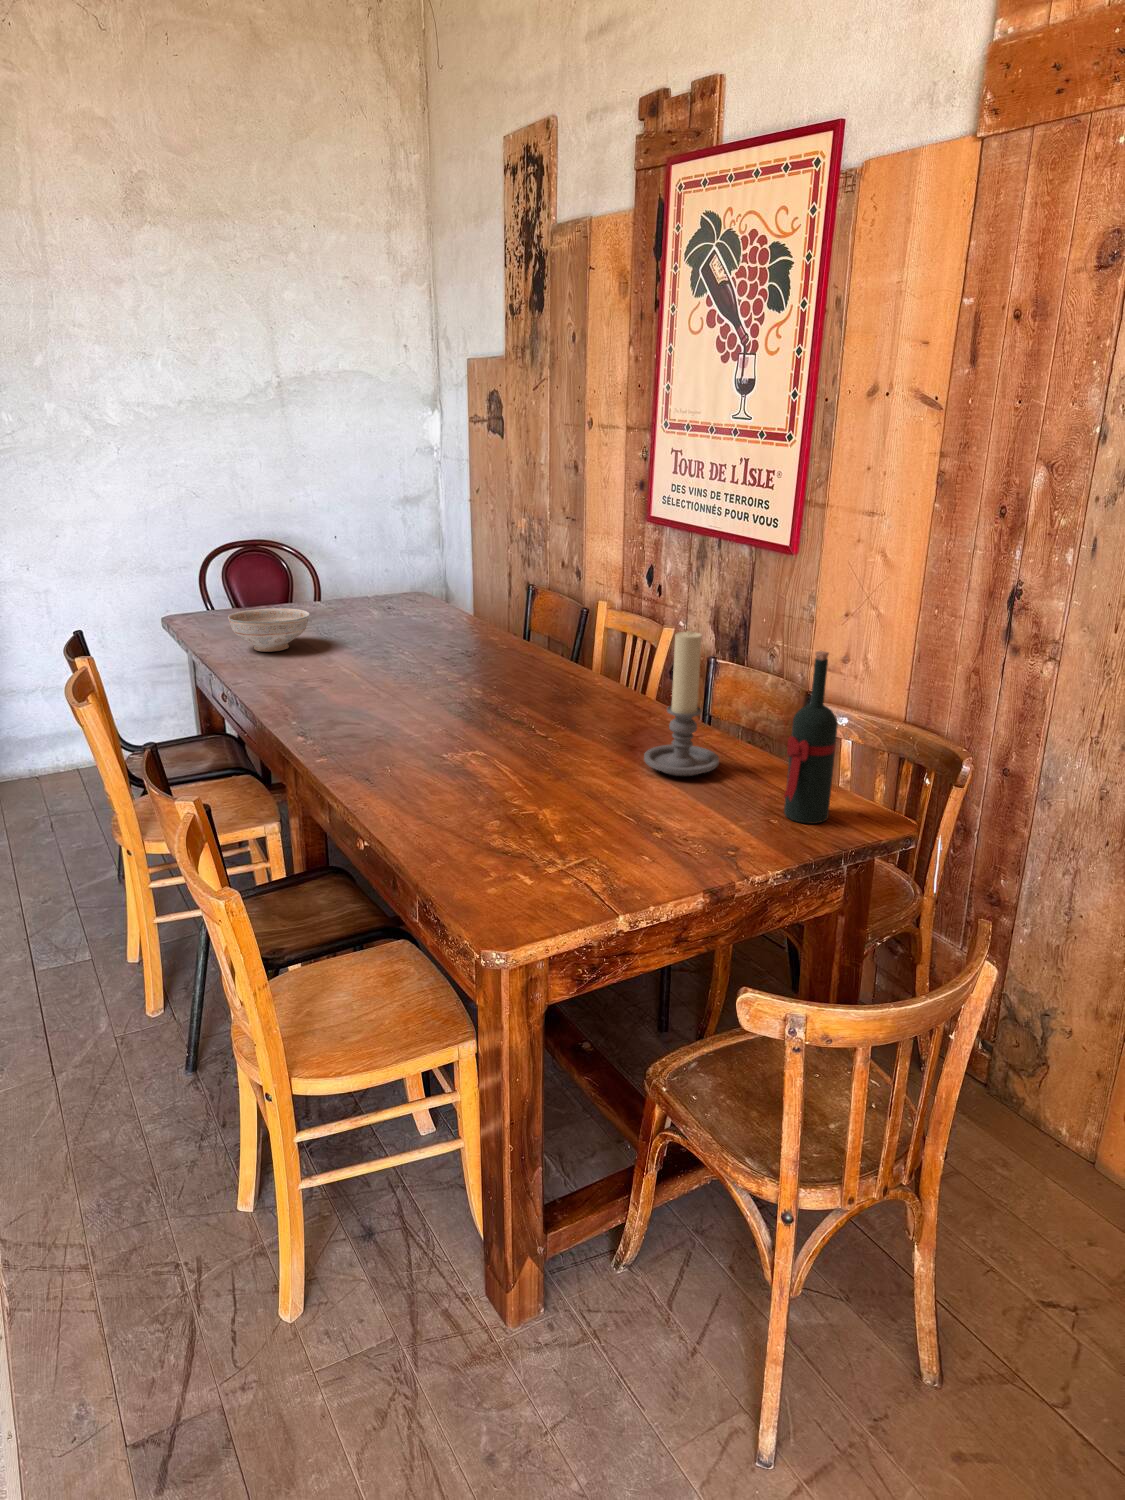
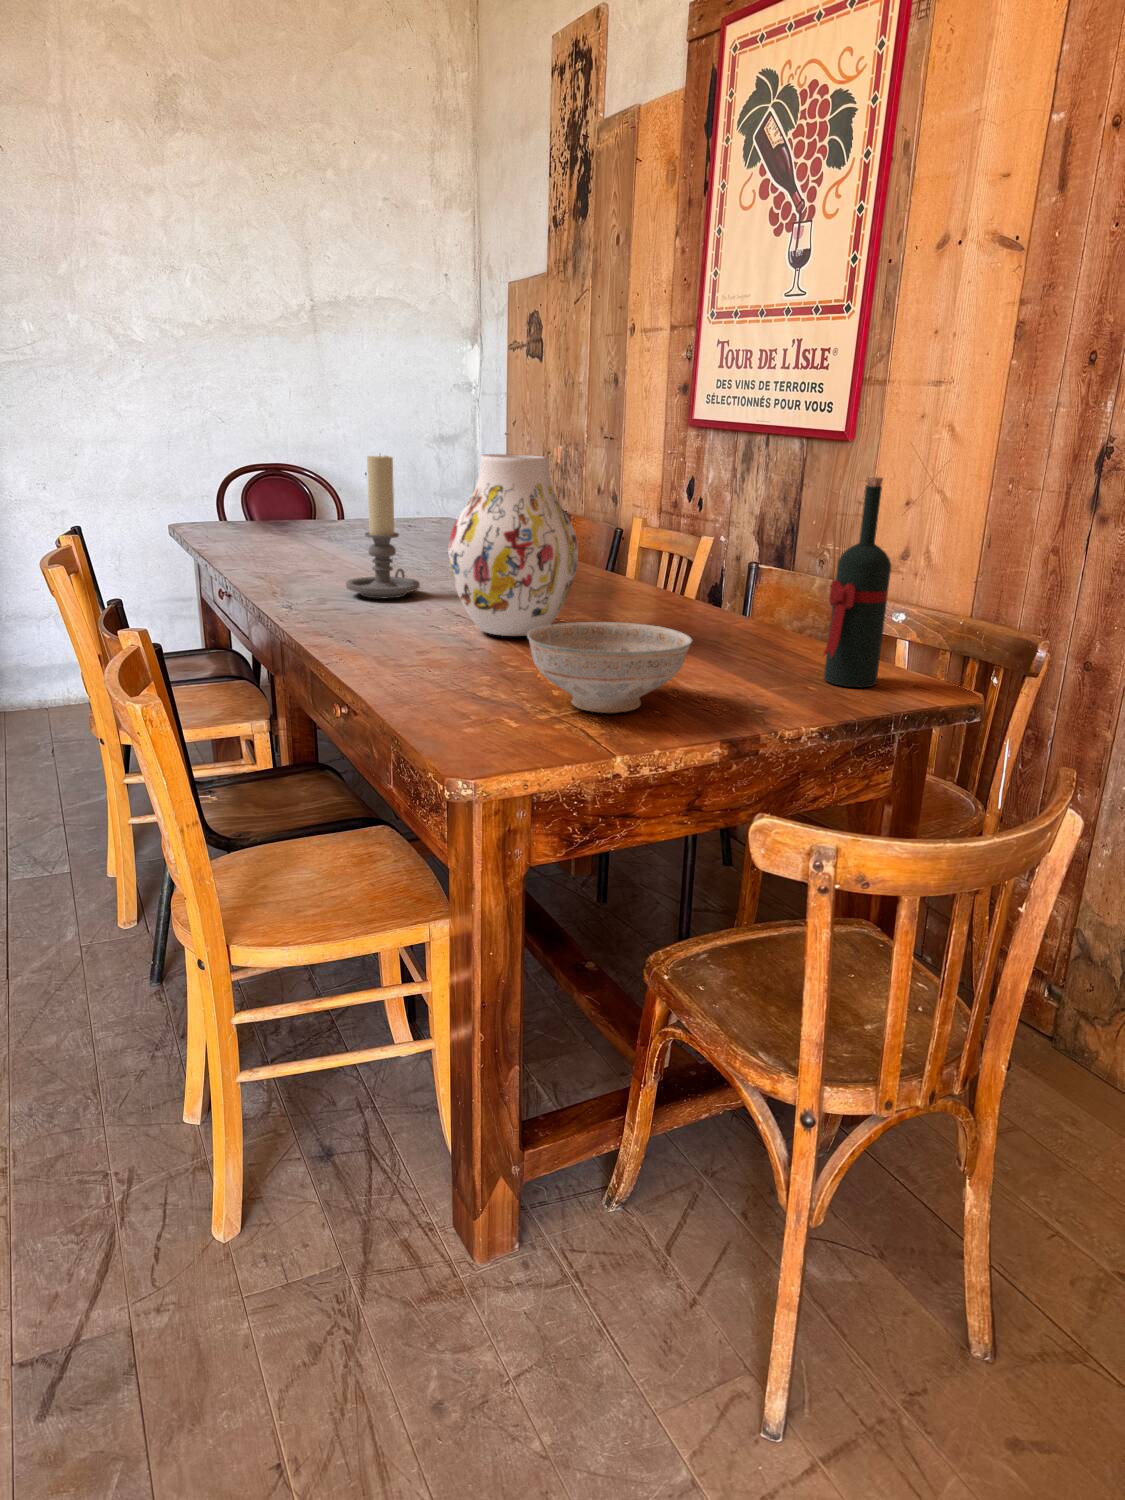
decorative bowl: present [228,608,310,652] -> present [527,622,692,713]
vase: none [454,612,566,772] -> present [448,454,578,636]
candle holder: present [644,631,719,776] -> present [346,455,420,598]

